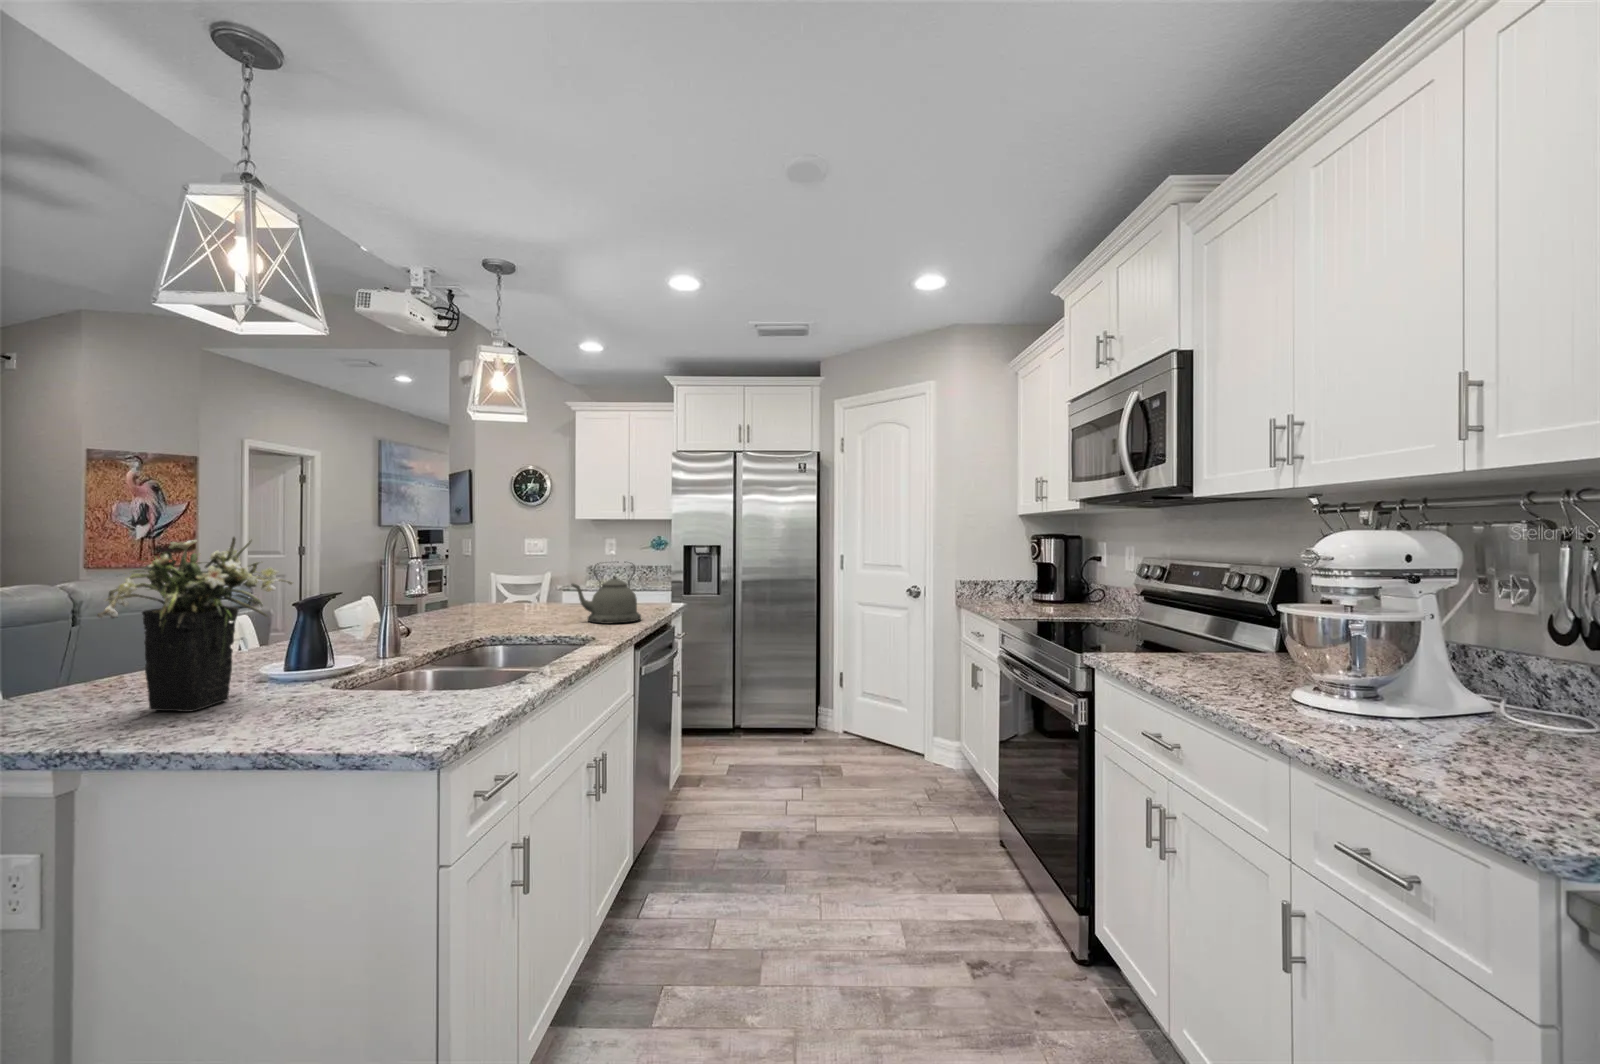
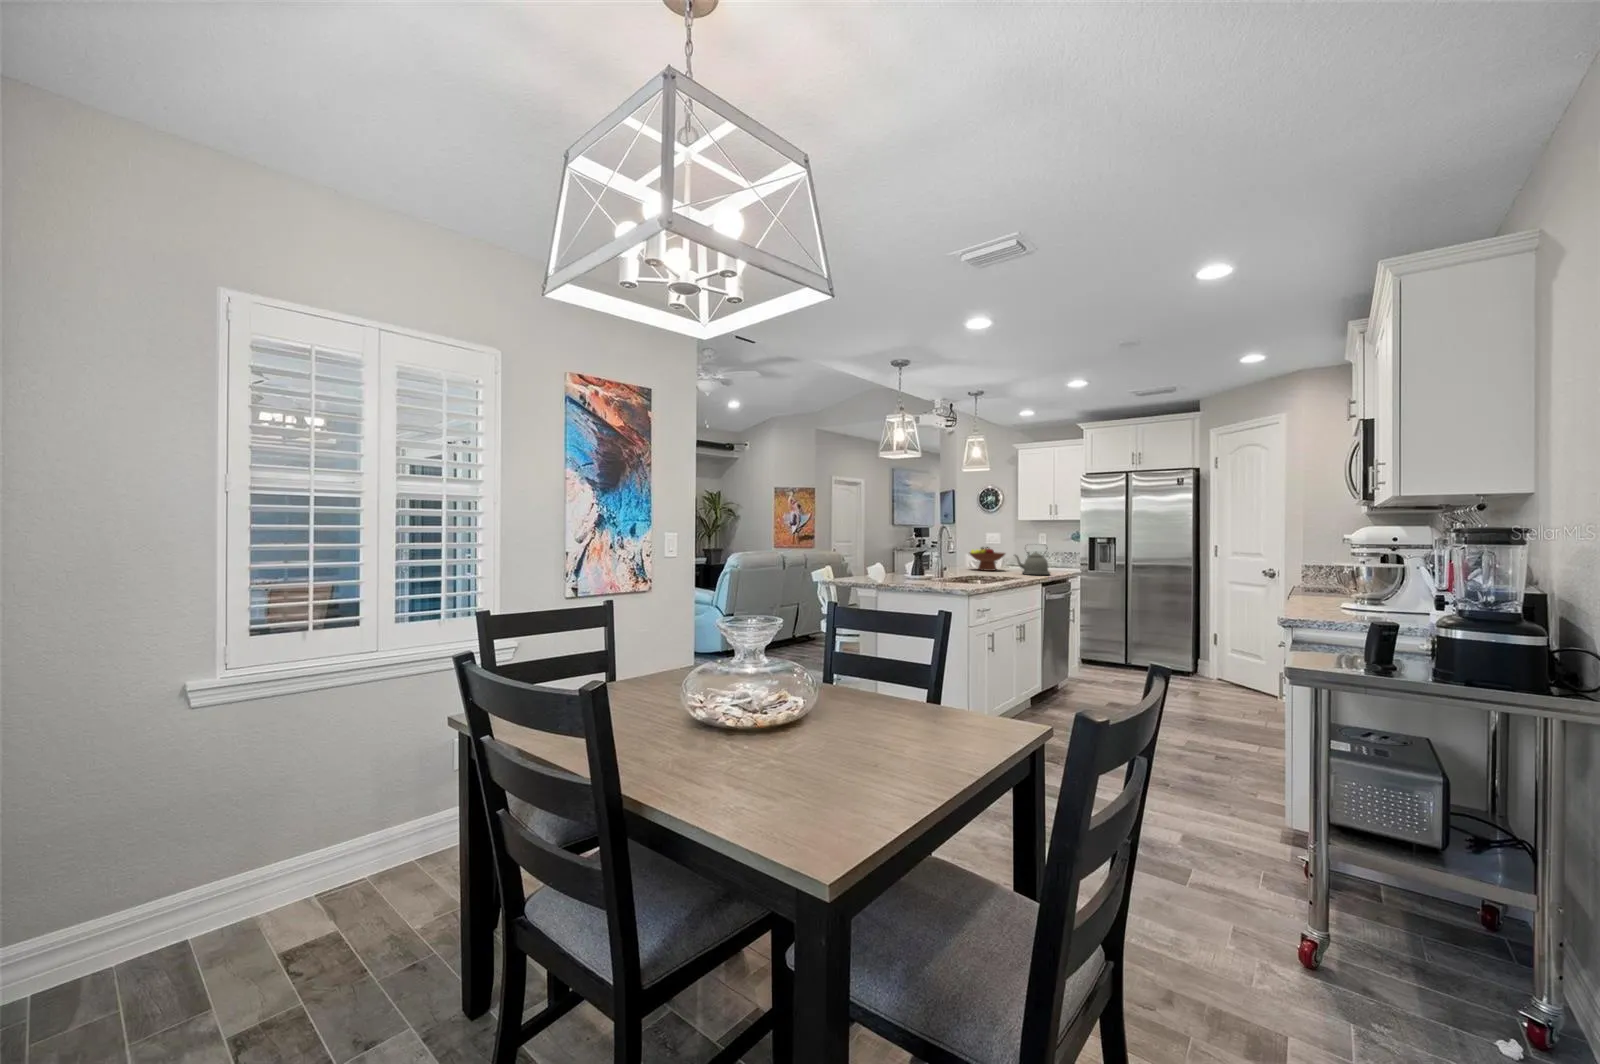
flower arrangement: present [97,537,292,712] -> none [885,530,927,581]
fruit bowl: none [477,567,557,616] -> present [969,547,1005,571]

